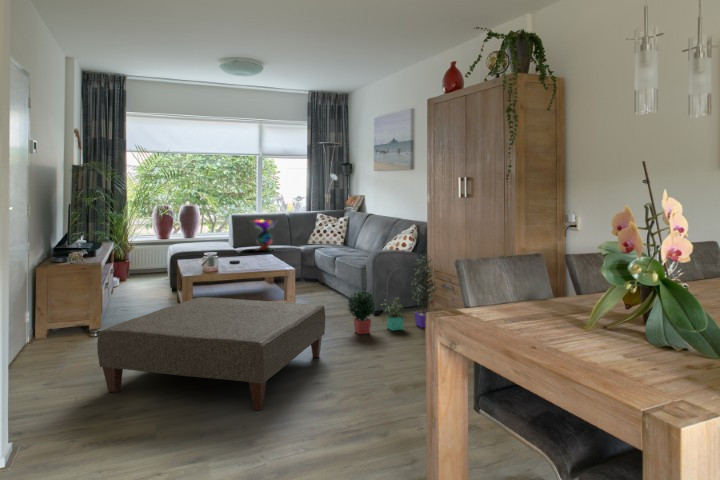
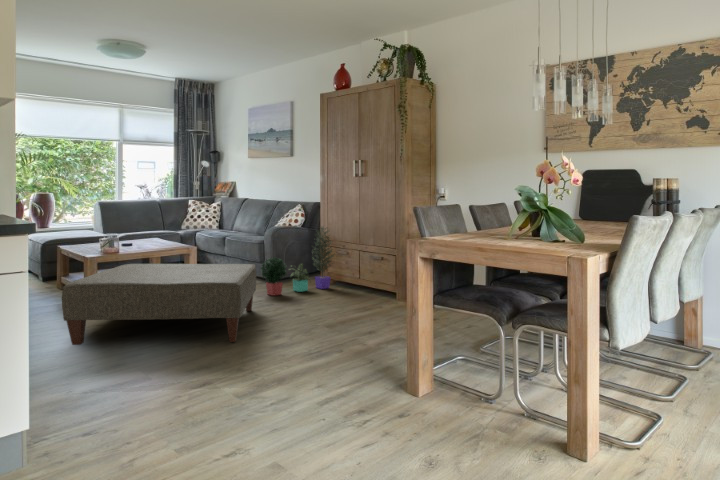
decorative bowl: present [250,220,277,251] -> none [128,203,158,233]

